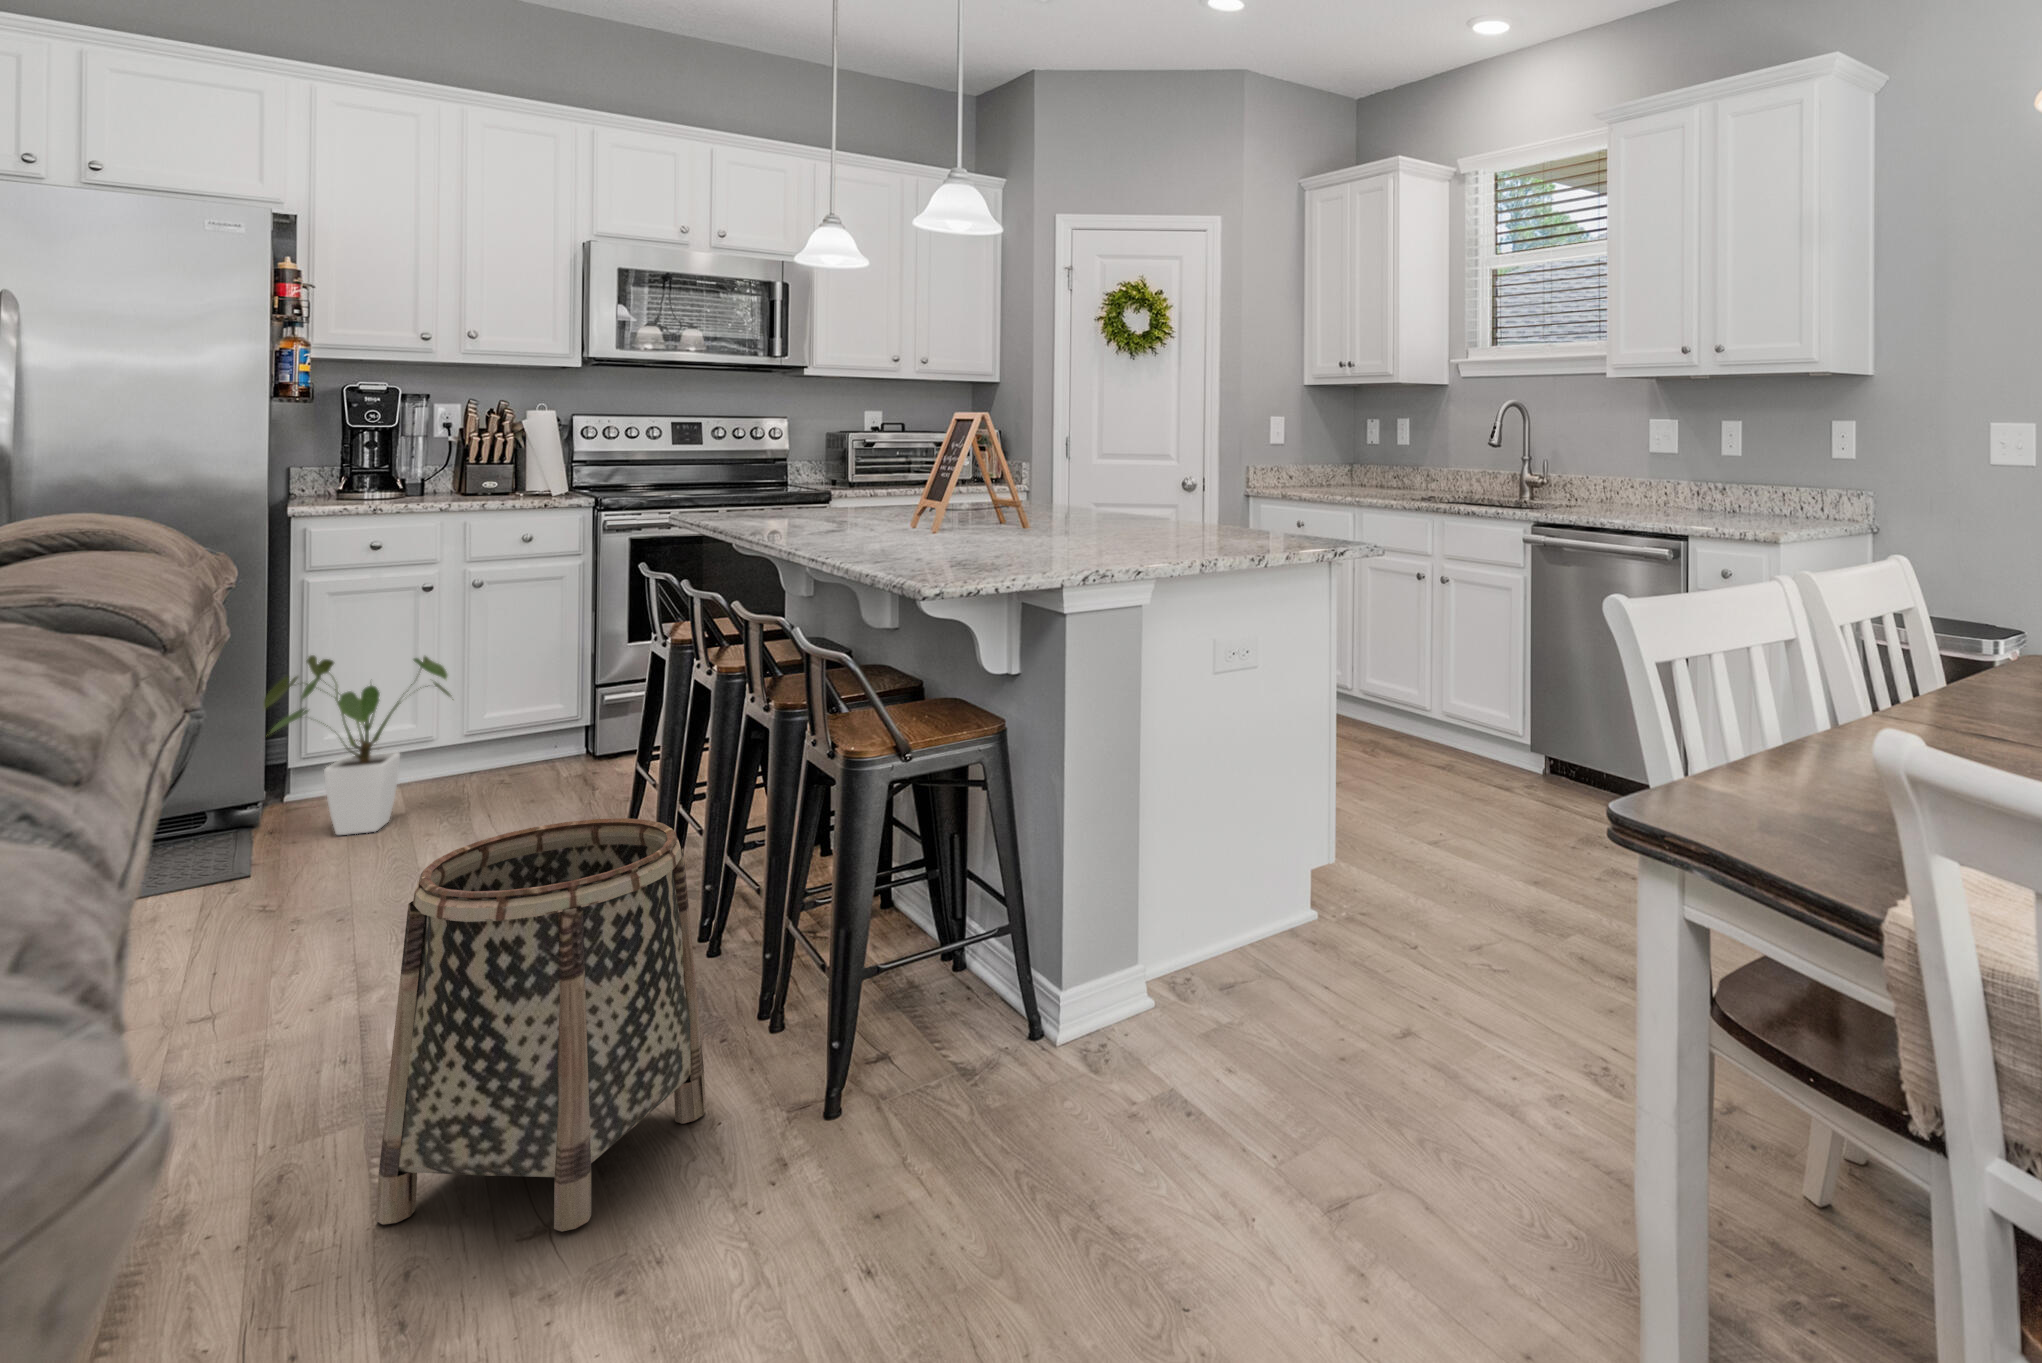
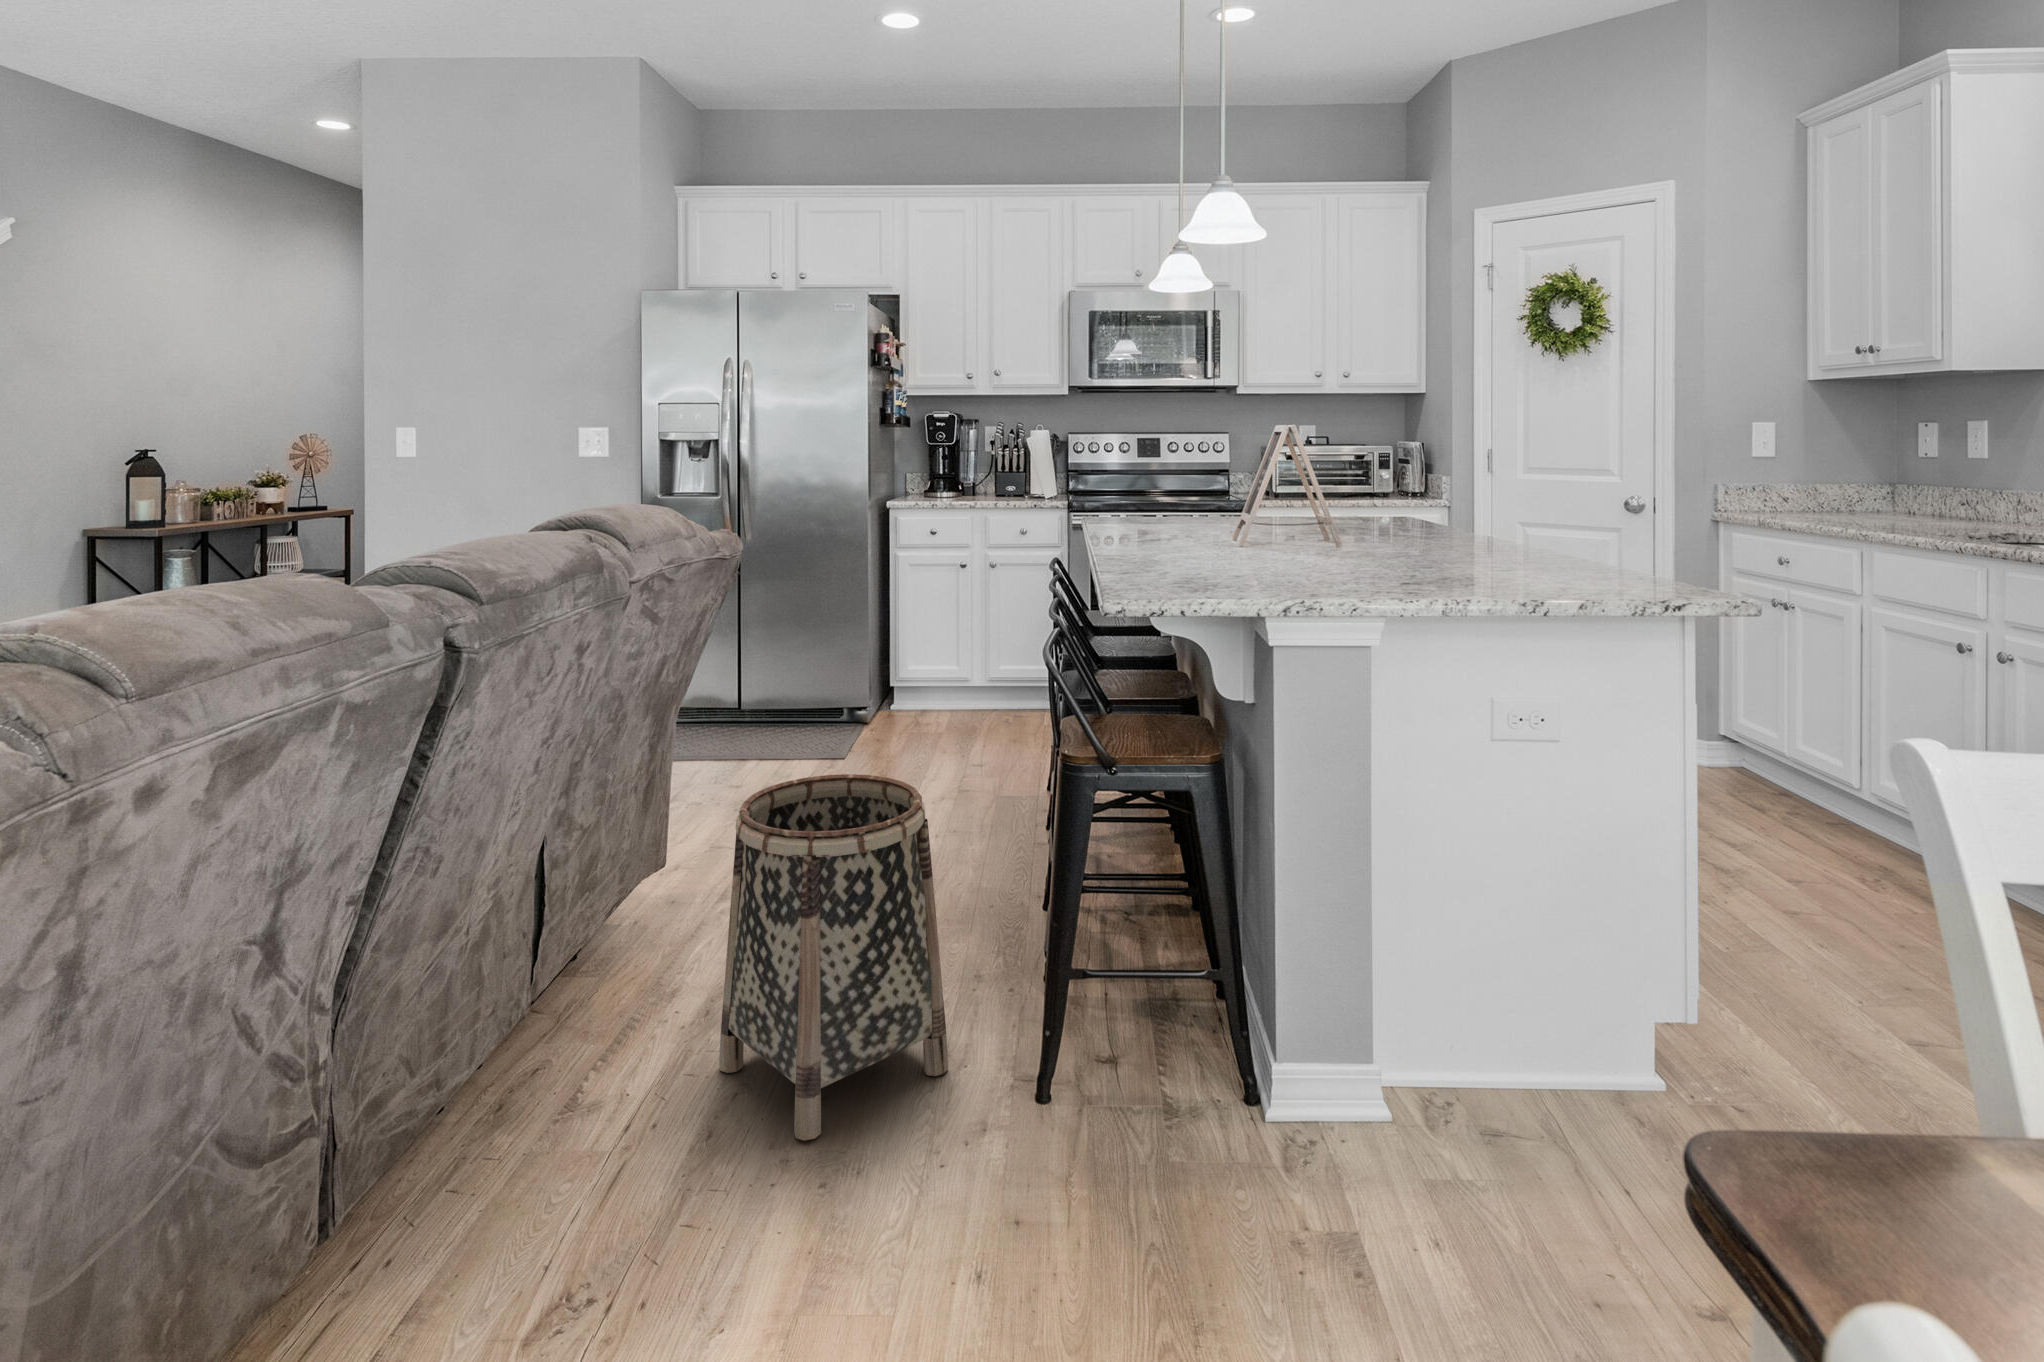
house plant: present [264,655,454,835] -> none [858,608,966,744]

